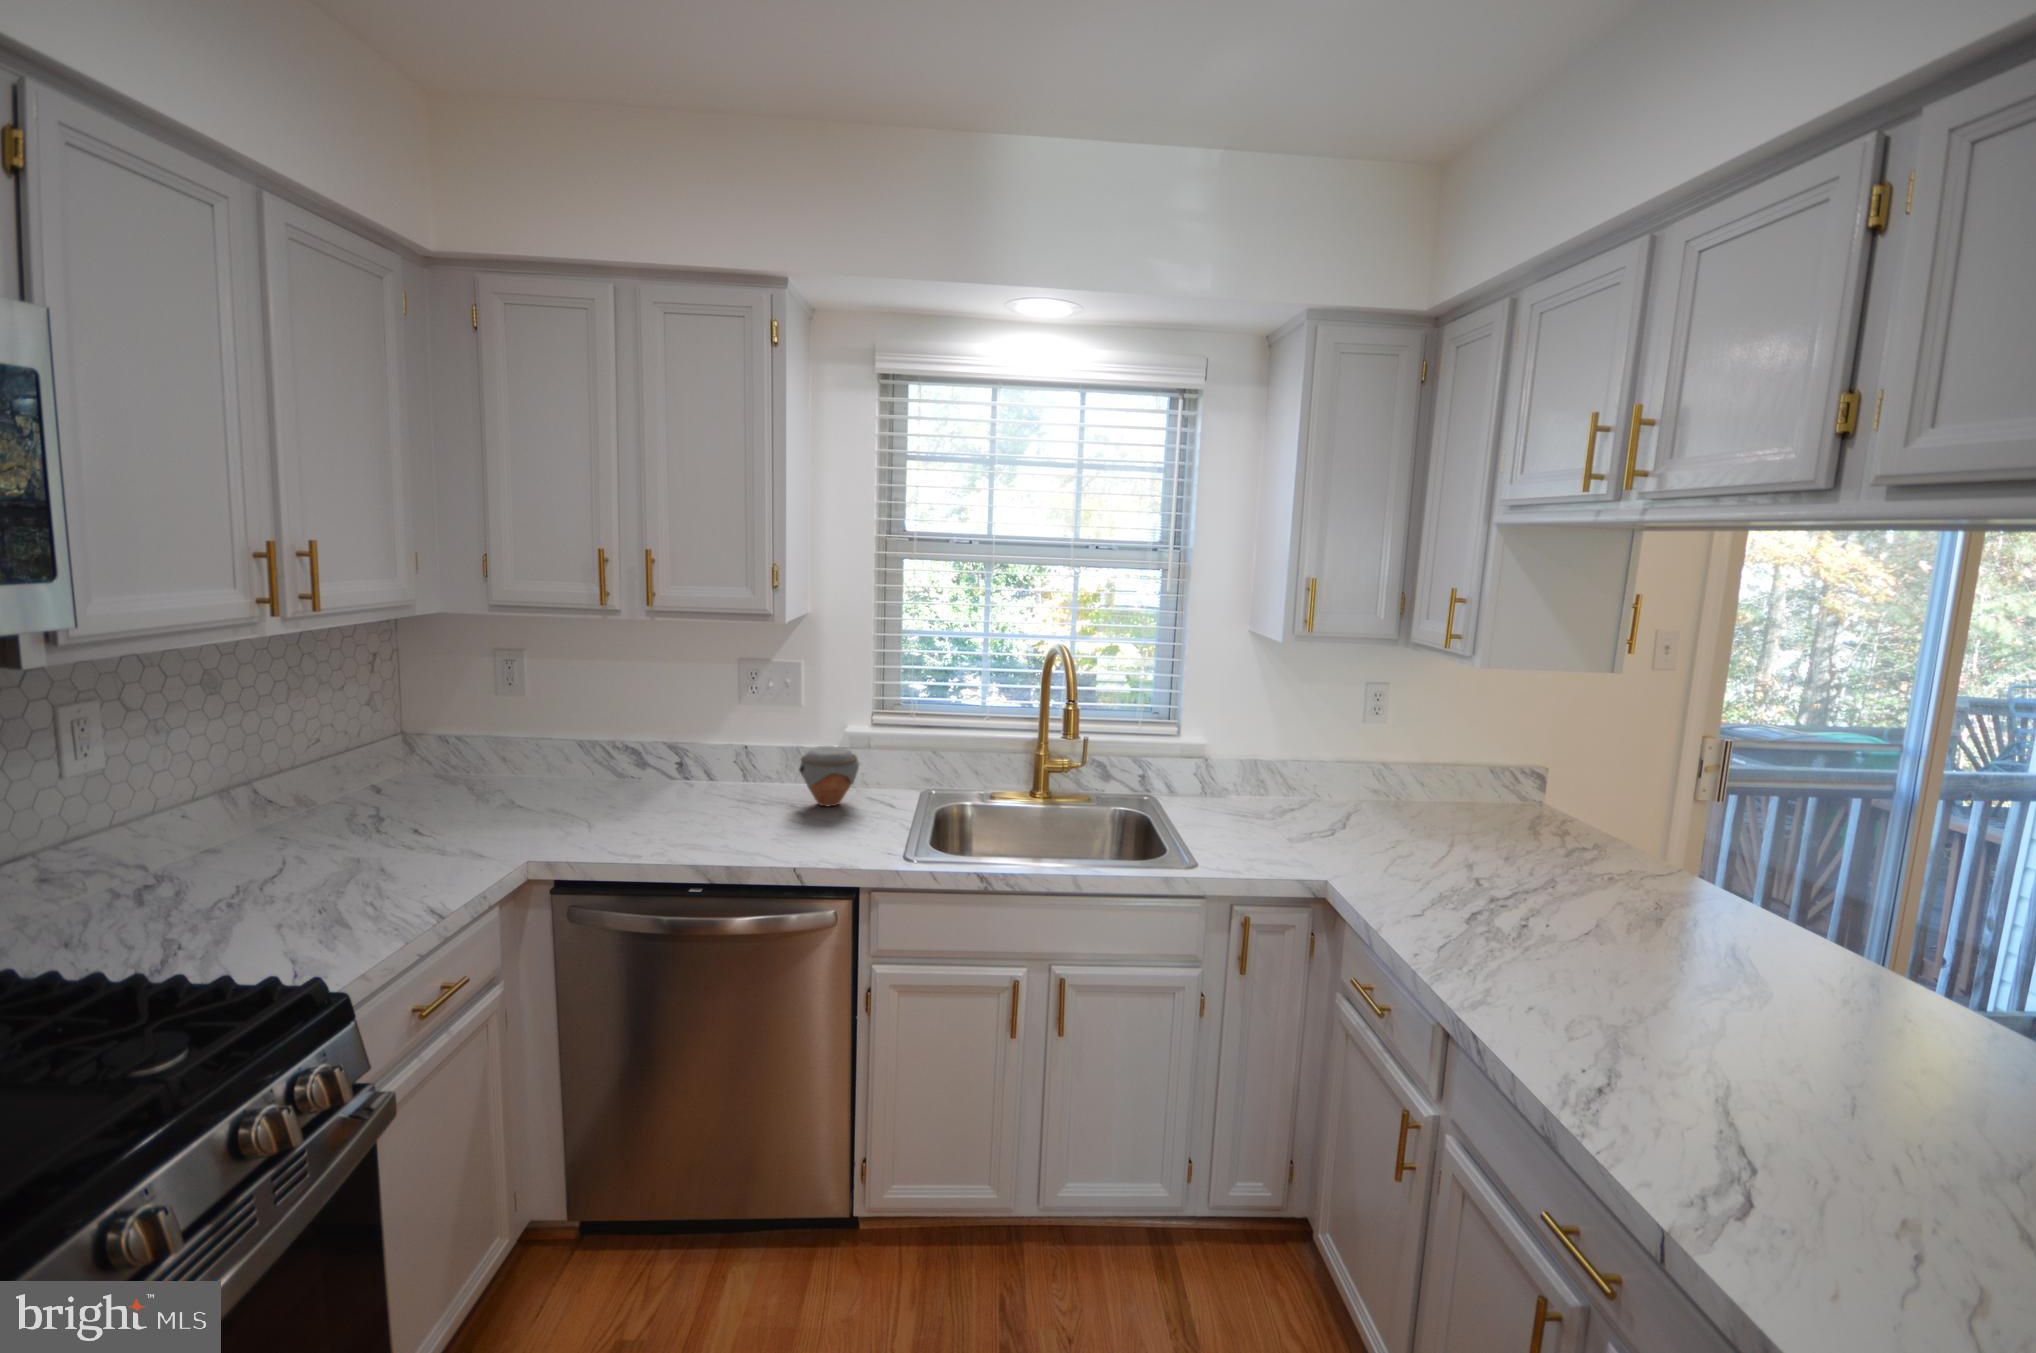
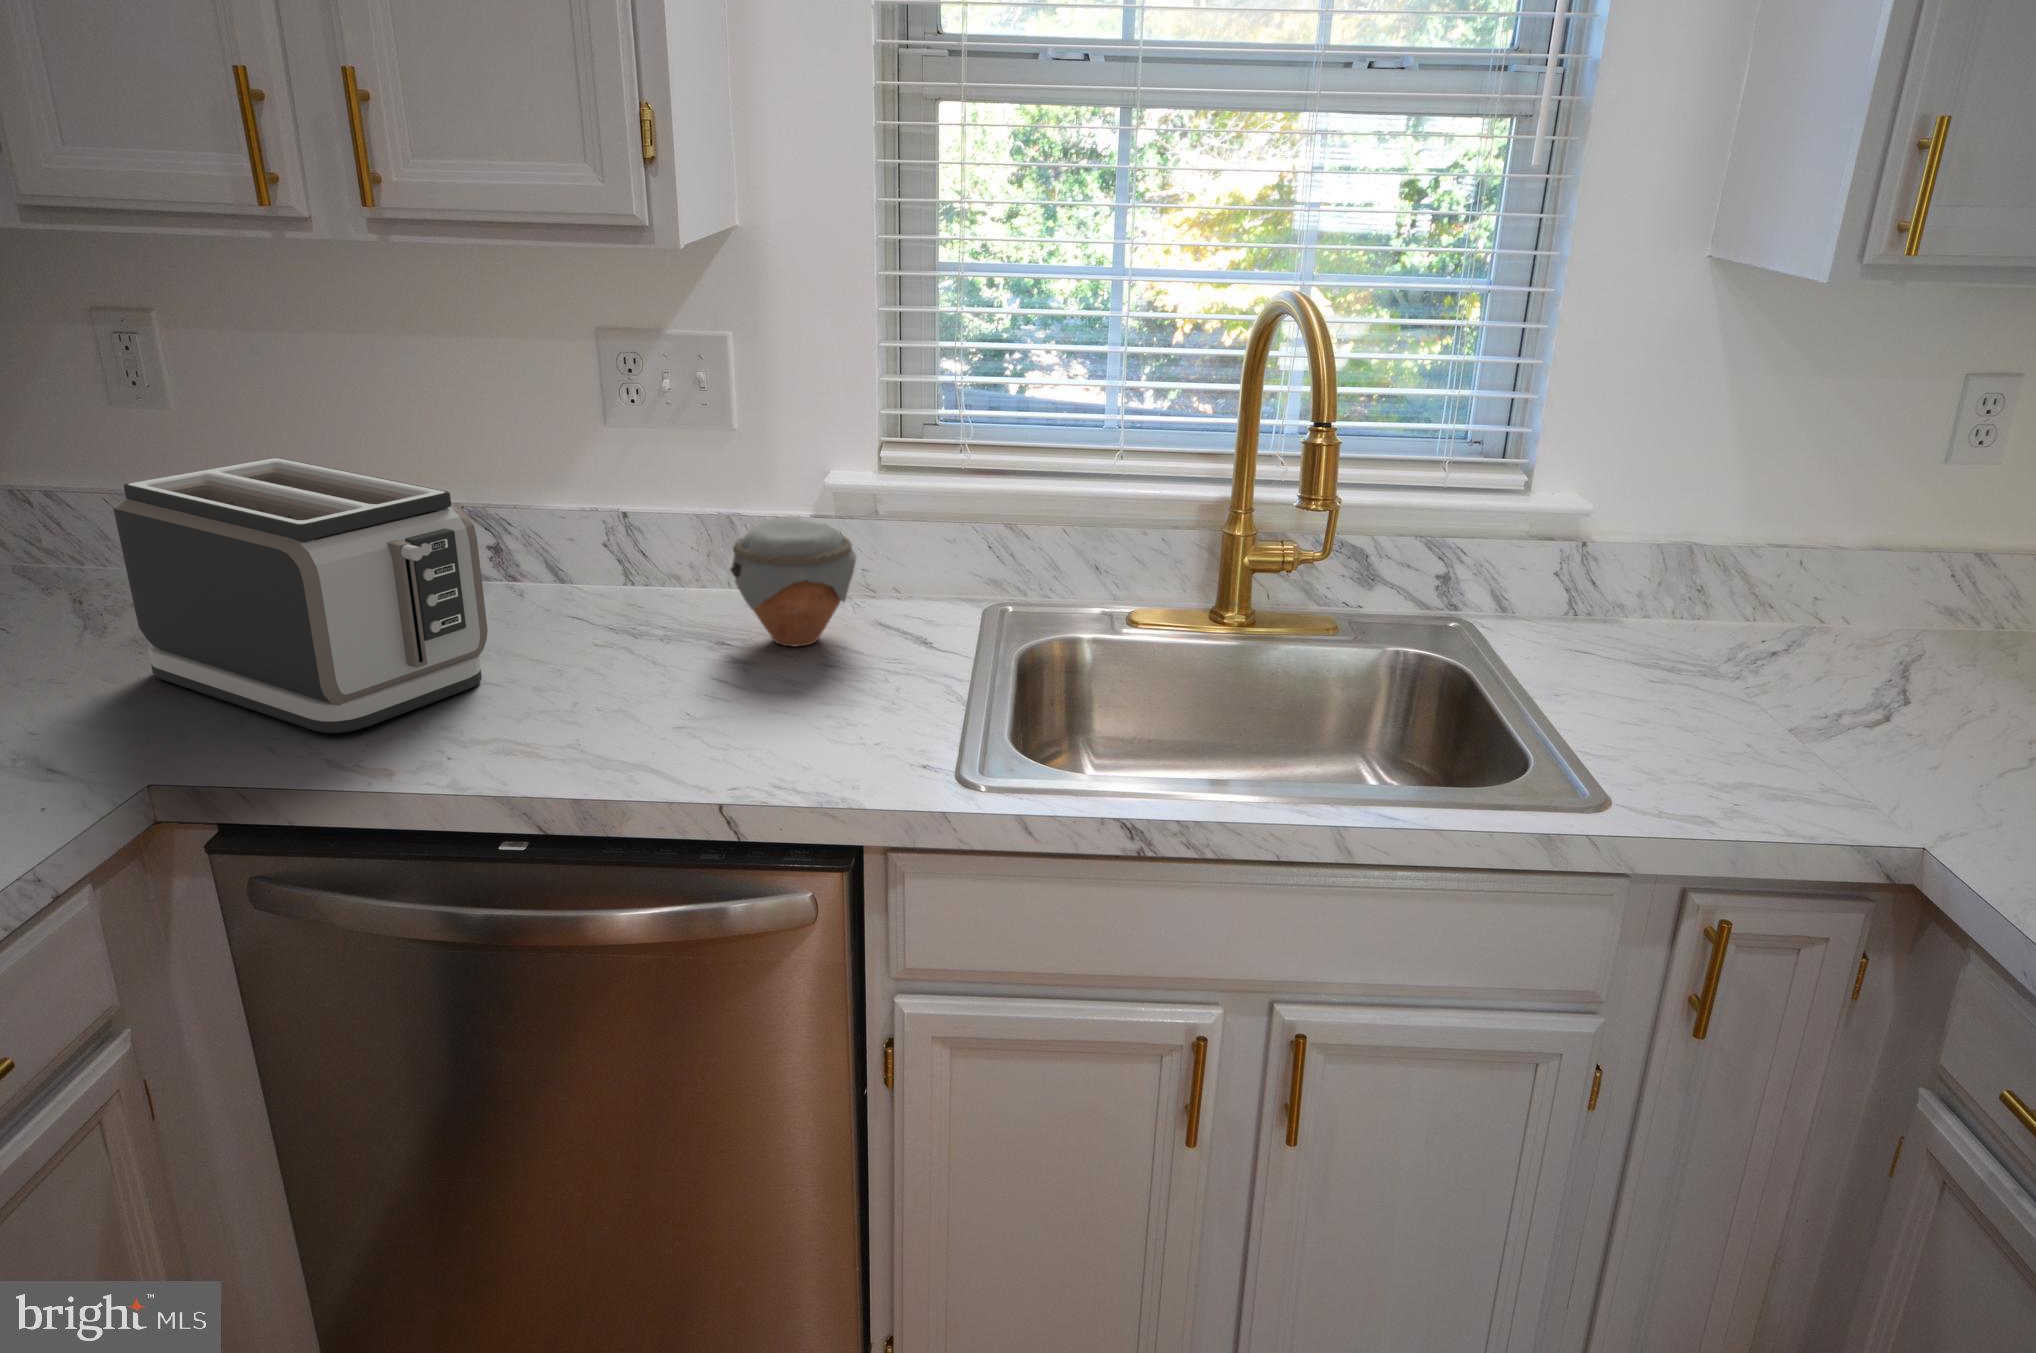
toaster: none [512,716,682,840] -> present [113,458,488,733]

